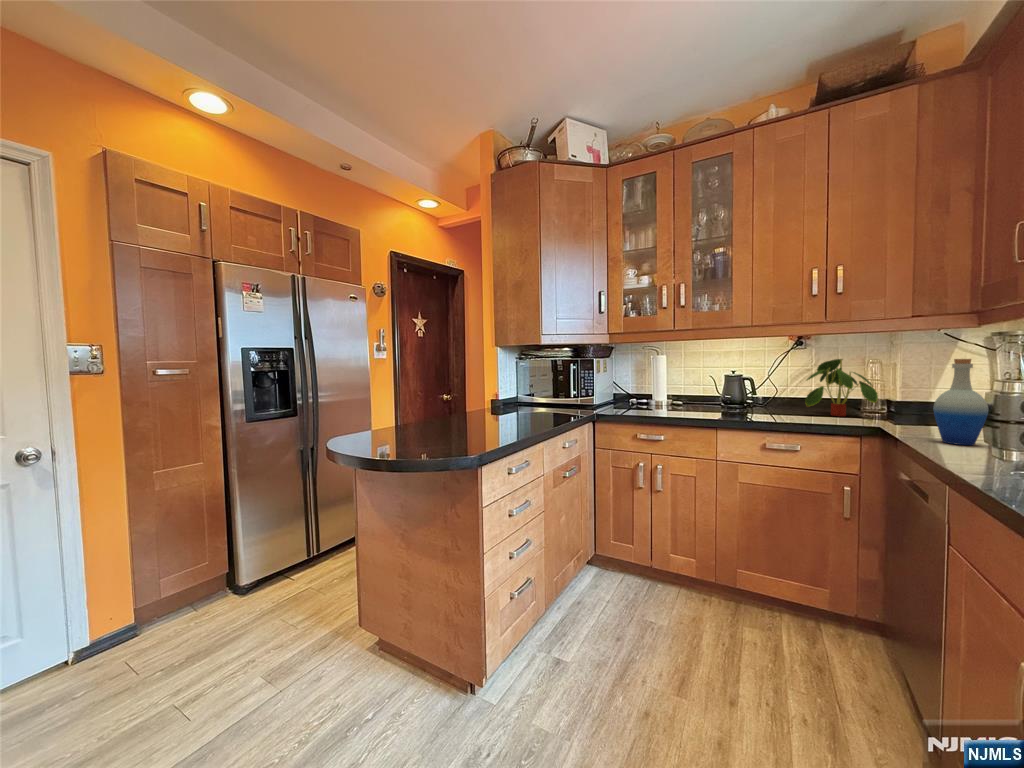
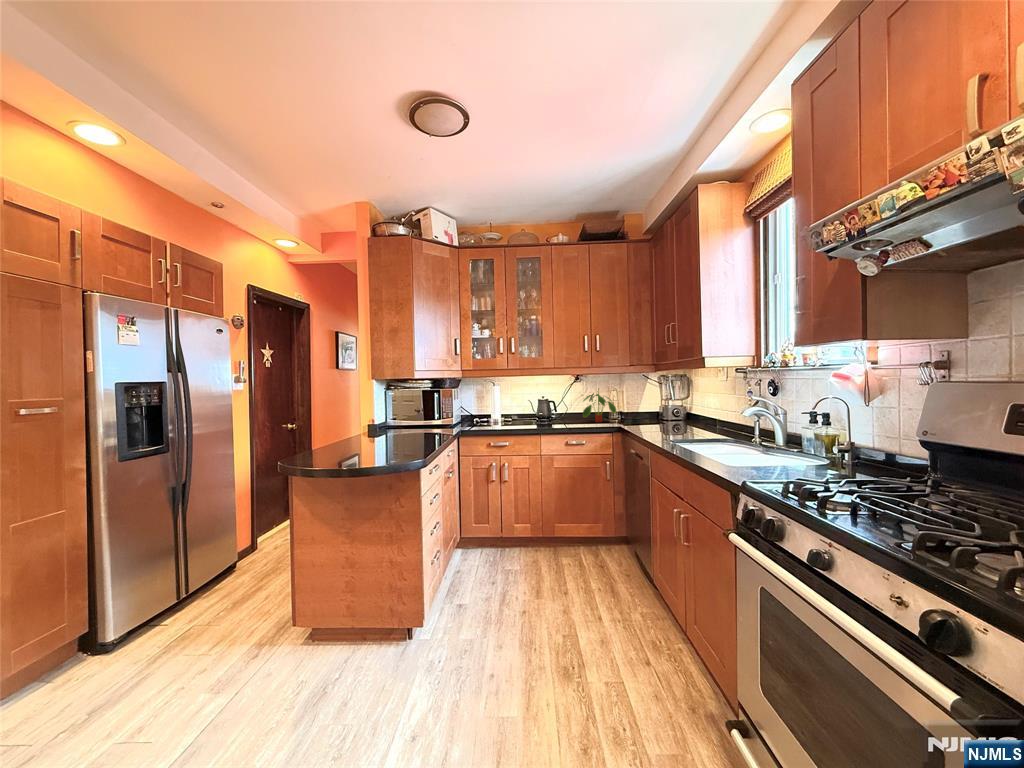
bottle: present [933,359,988,445] -> none [641,390,660,432]

